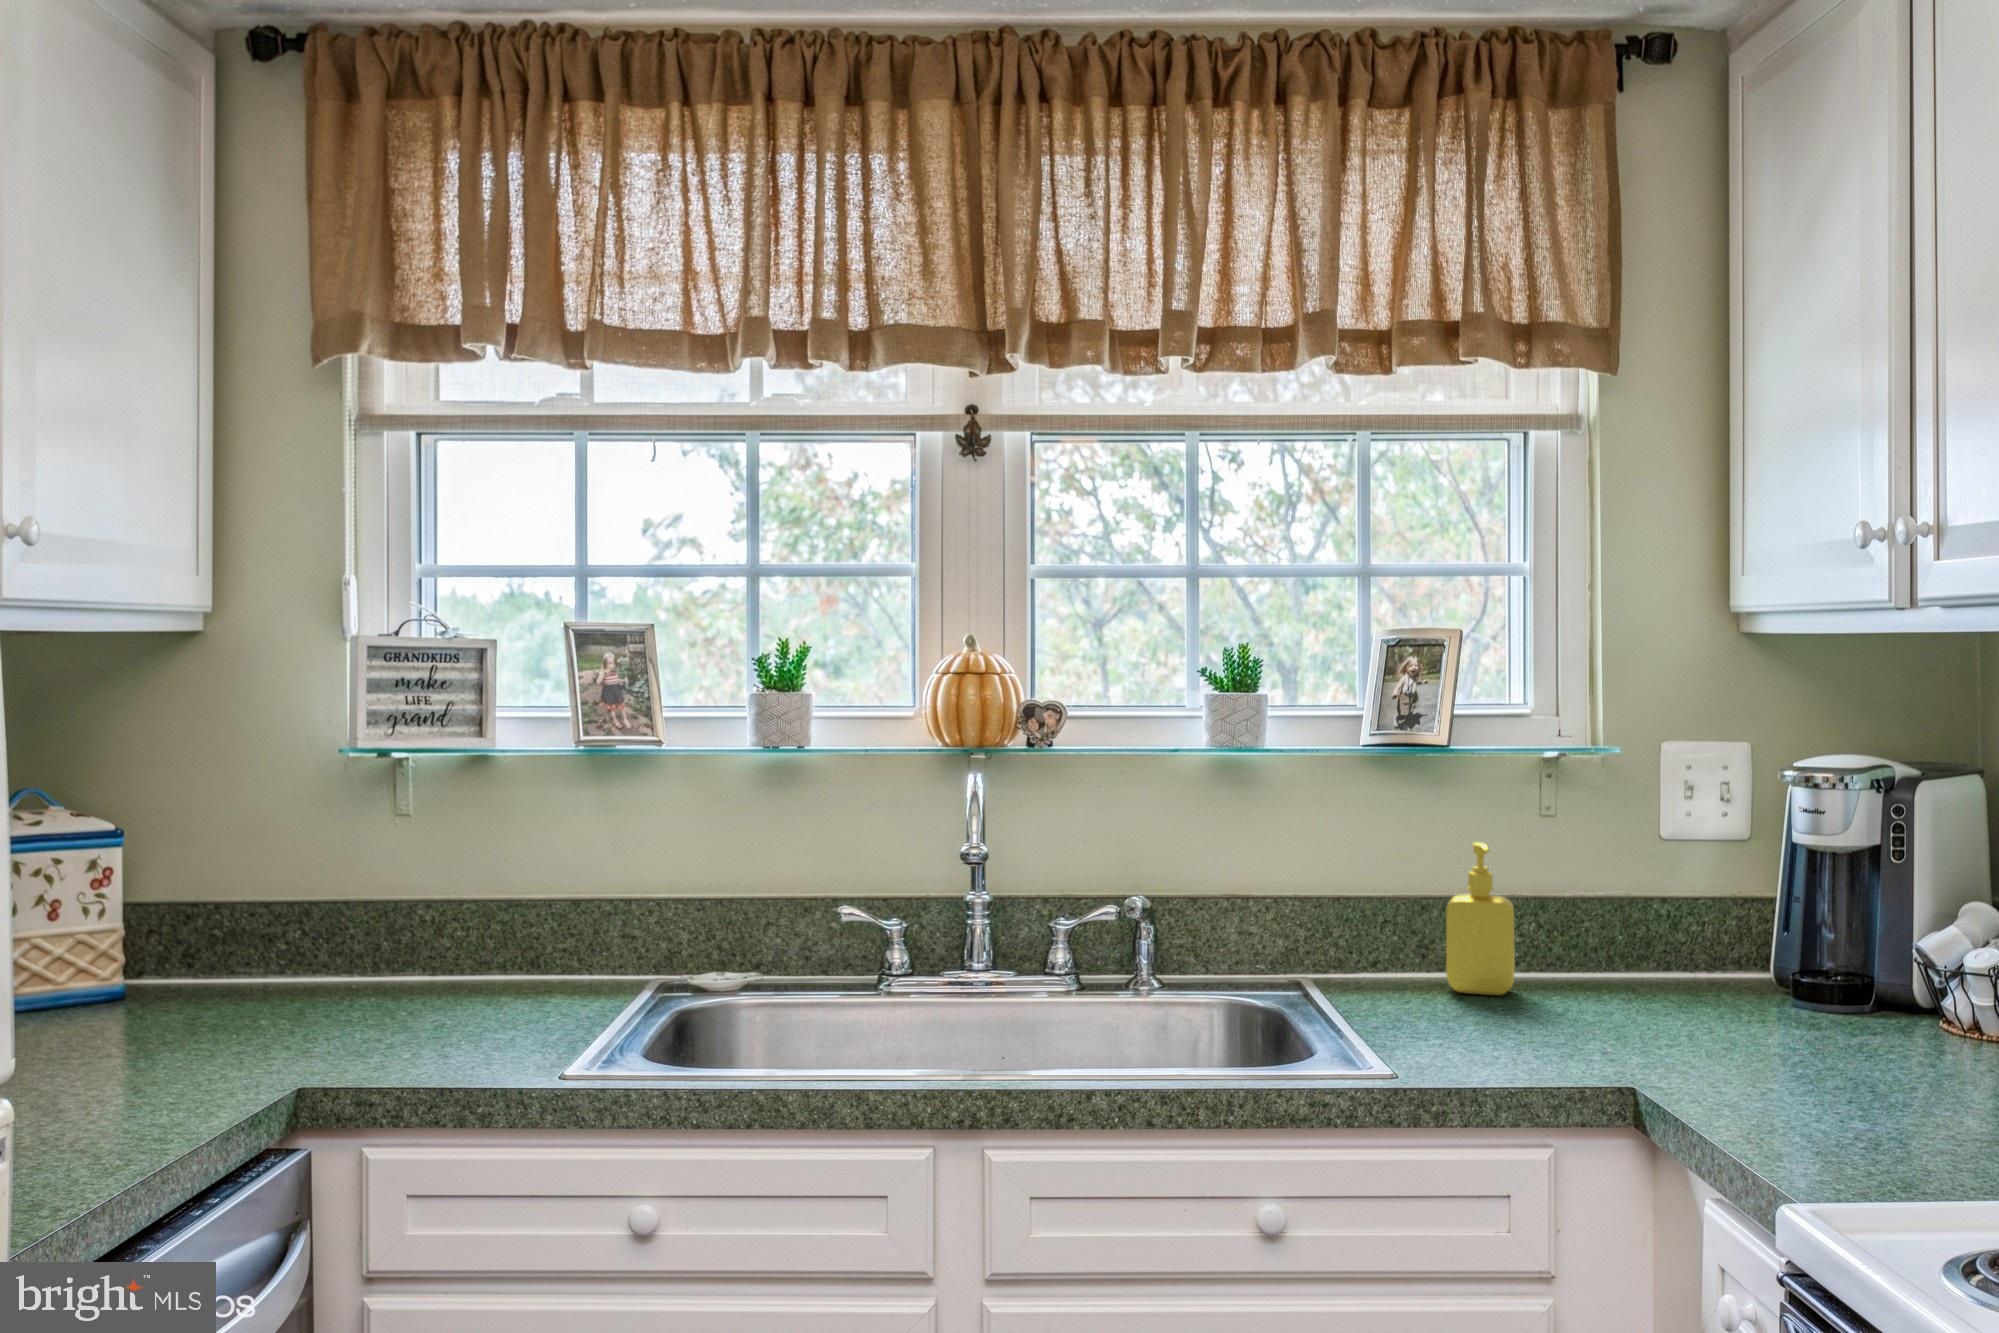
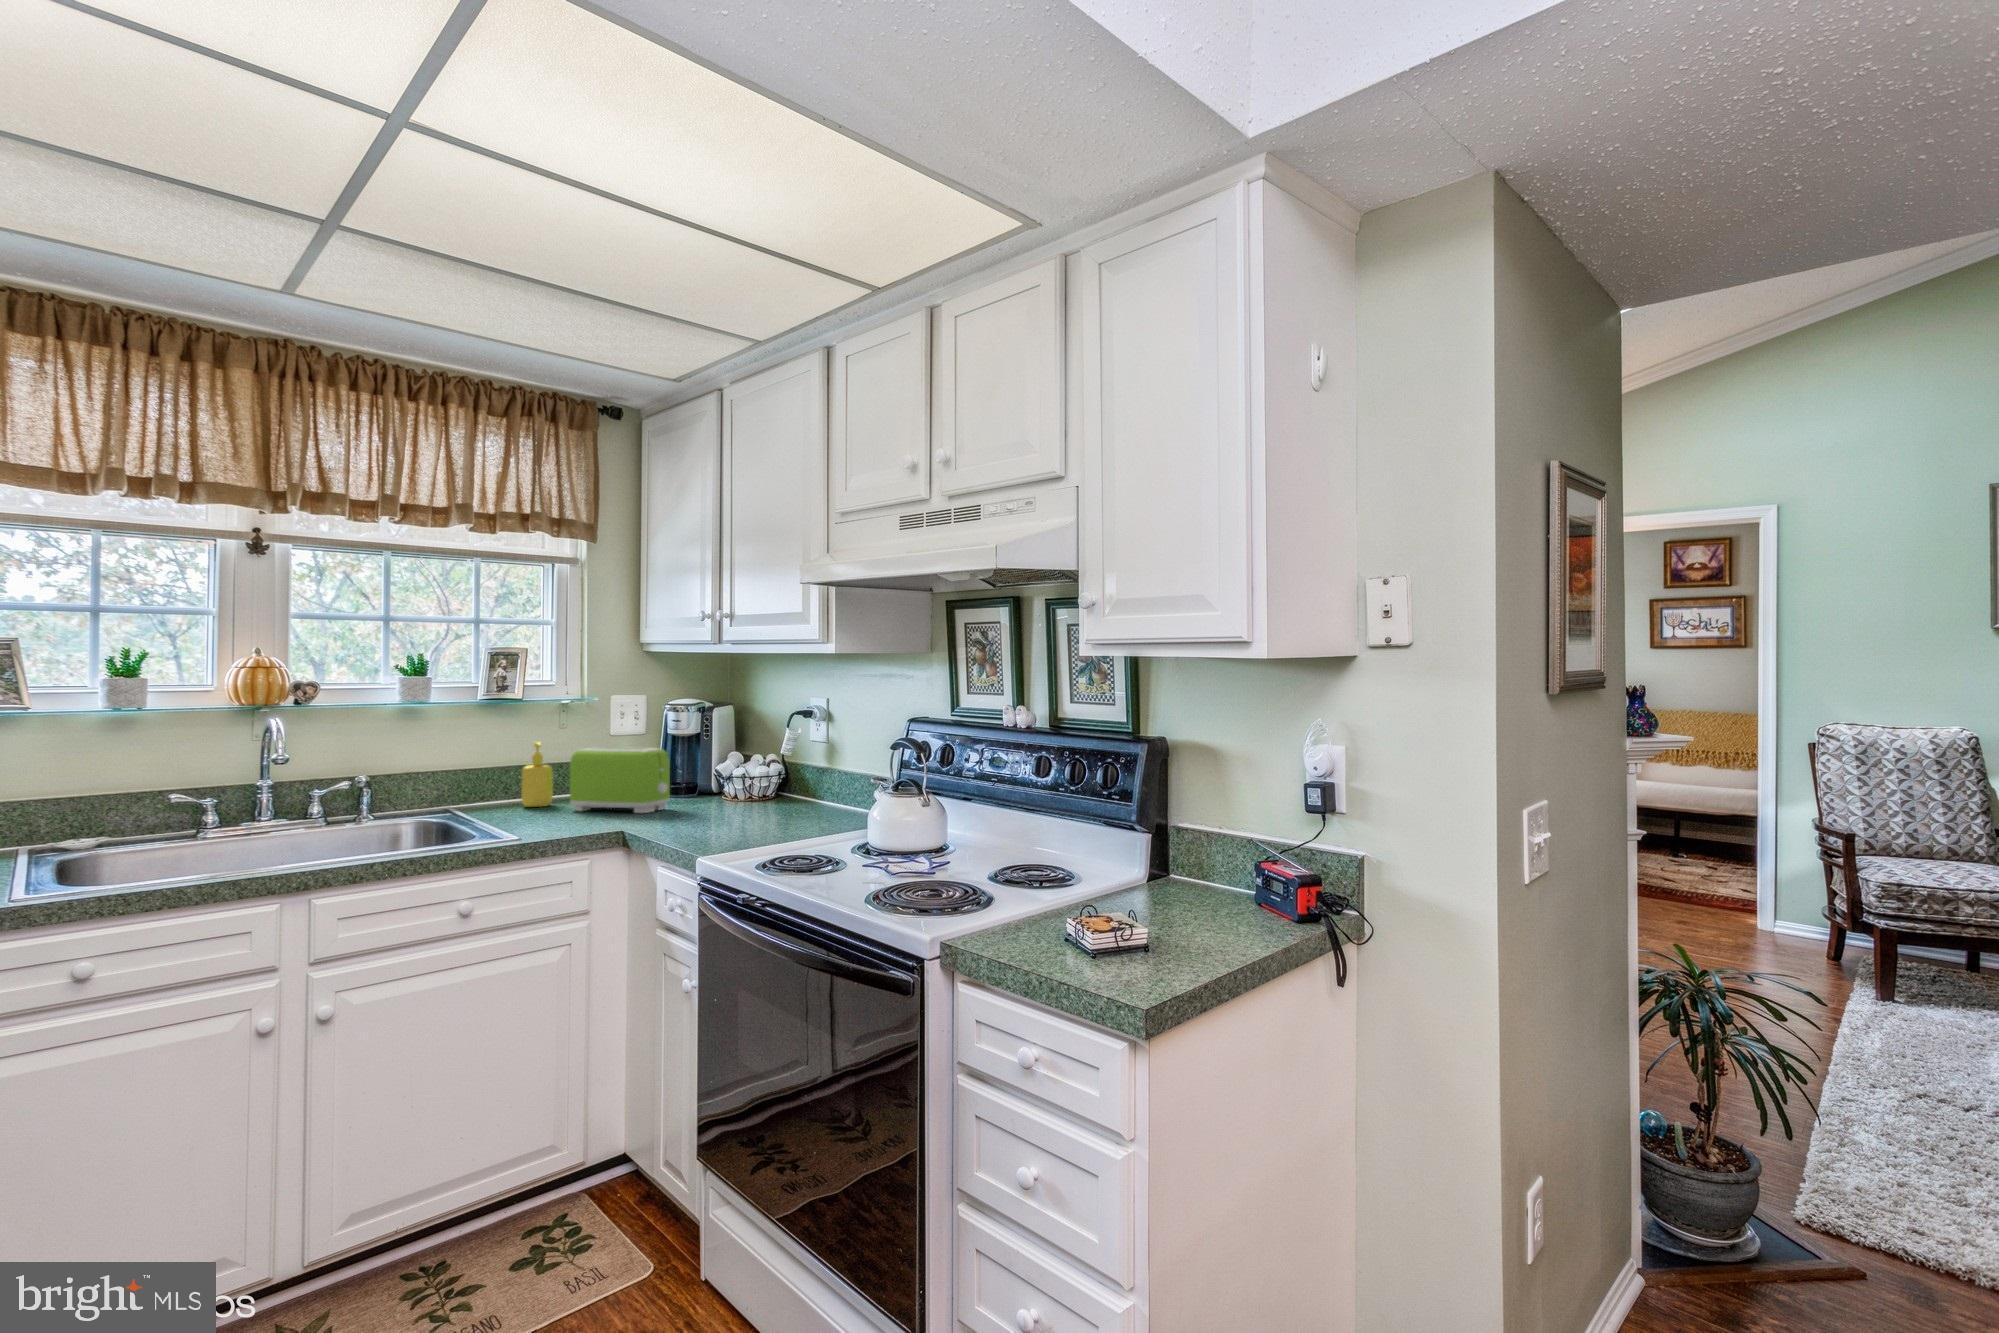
toaster: none [1553,868,1818,1065] -> present [570,747,670,813]

